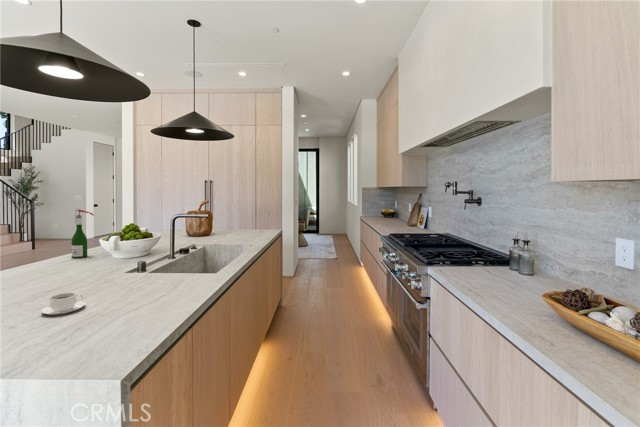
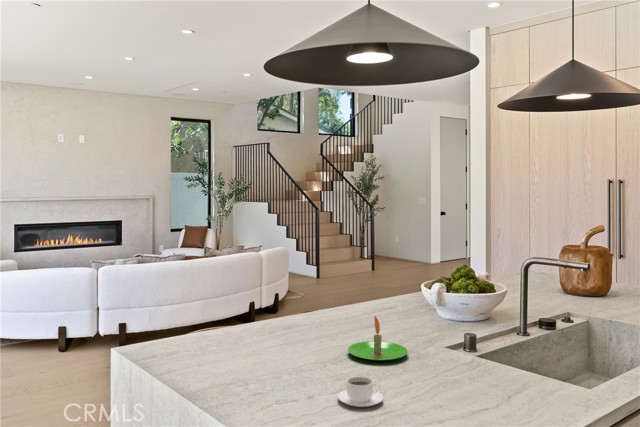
wine bottle: present [72,209,93,258] -> none [390,239,416,311]
candle: none [40,256,97,287] -> present [348,316,408,361]

